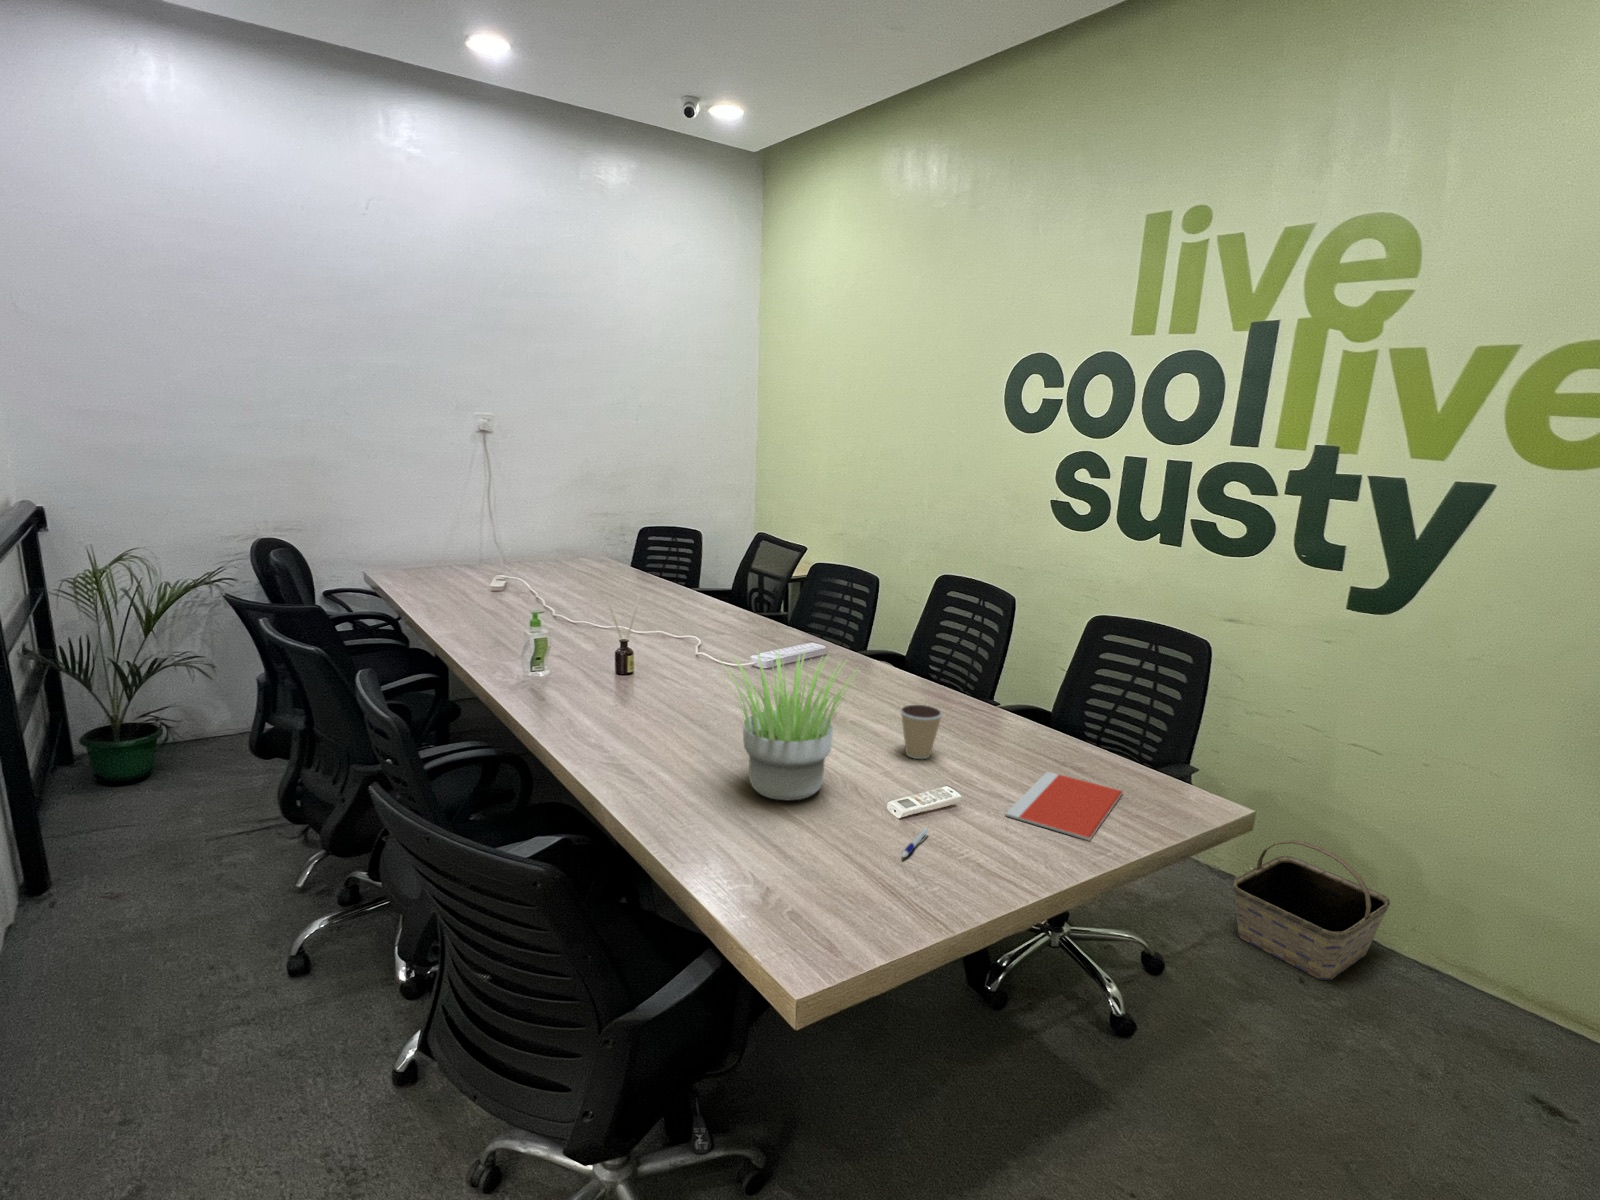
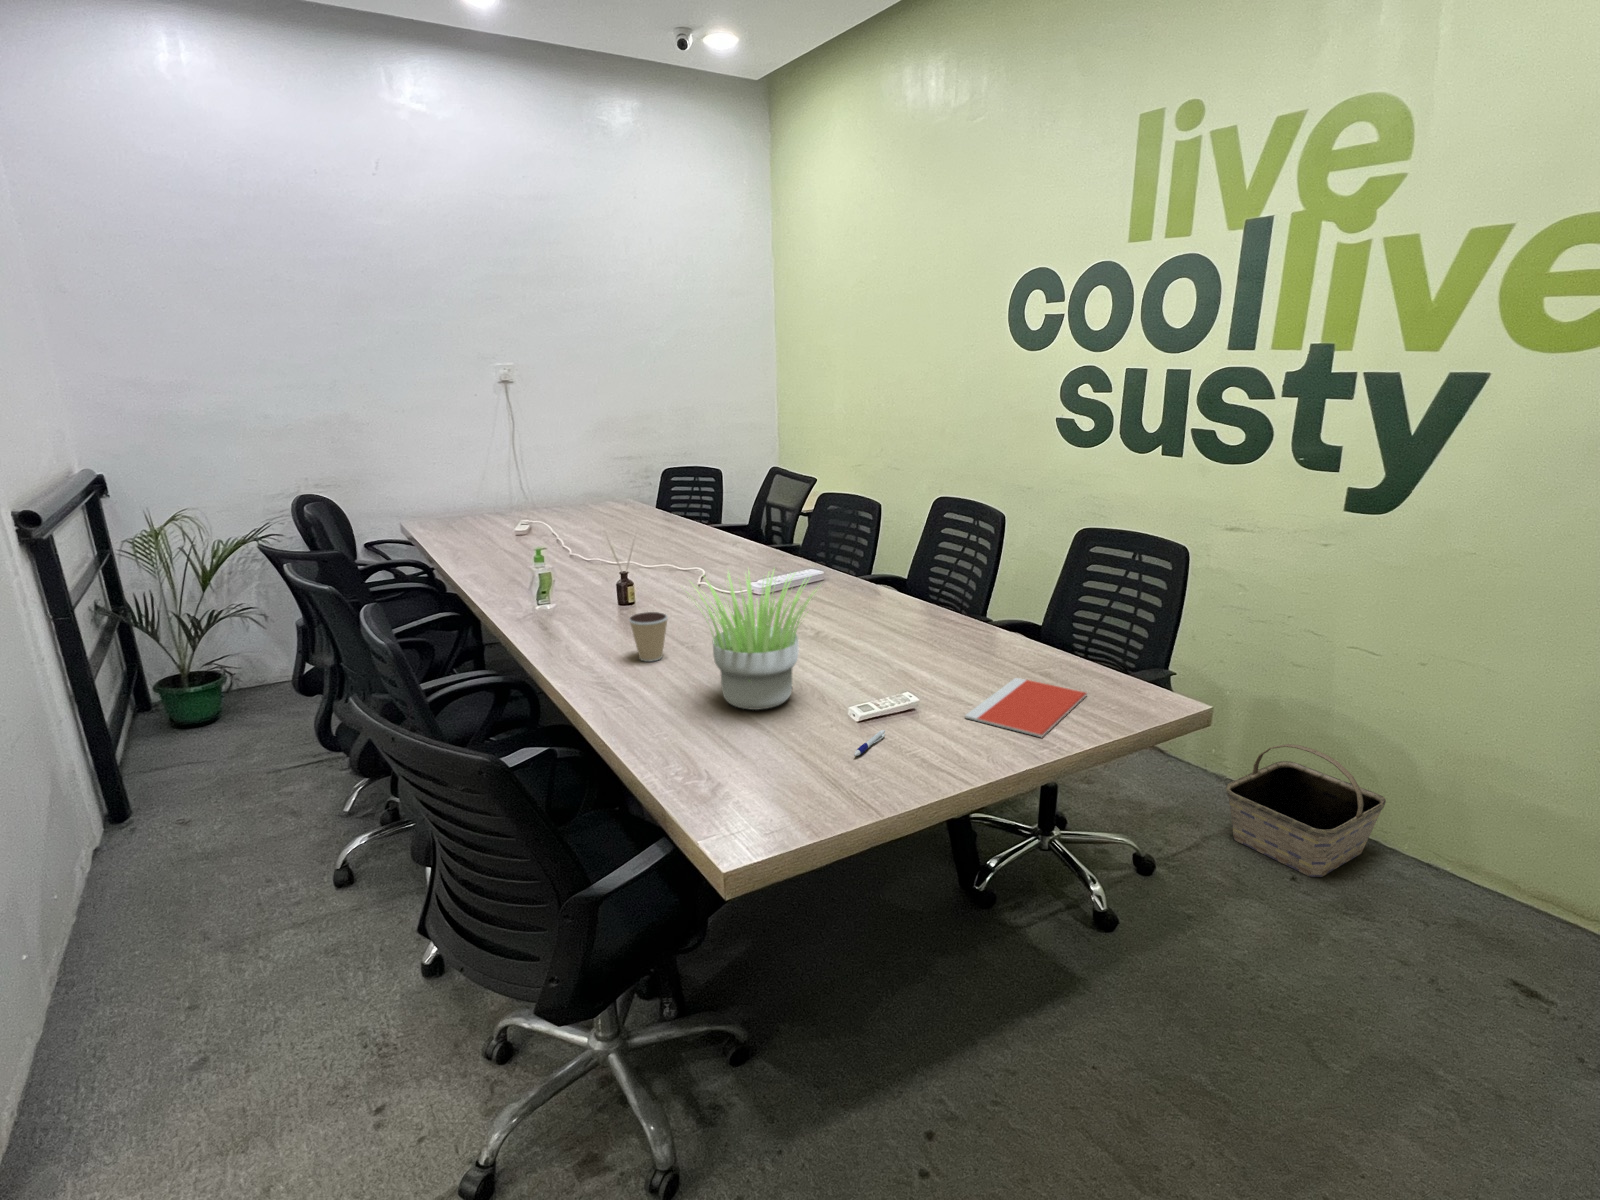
coffee cup: present [901,705,942,759] -> present [629,612,668,662]

